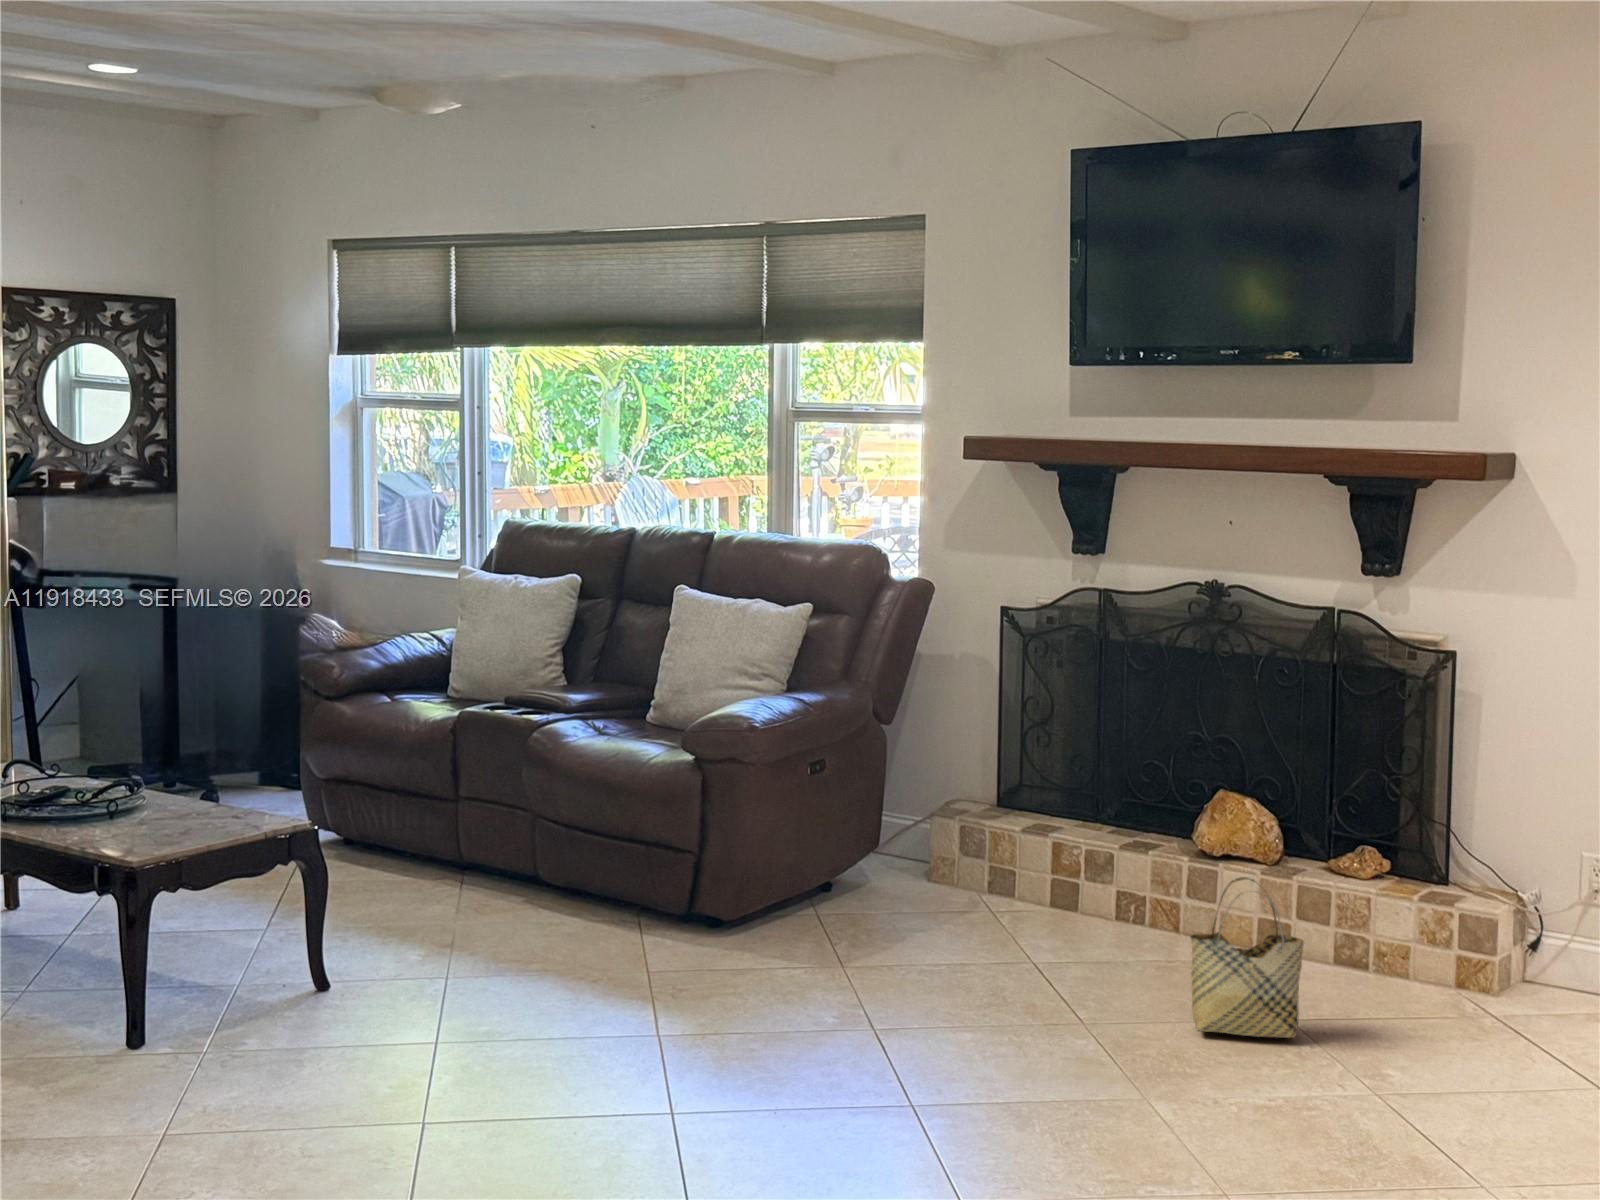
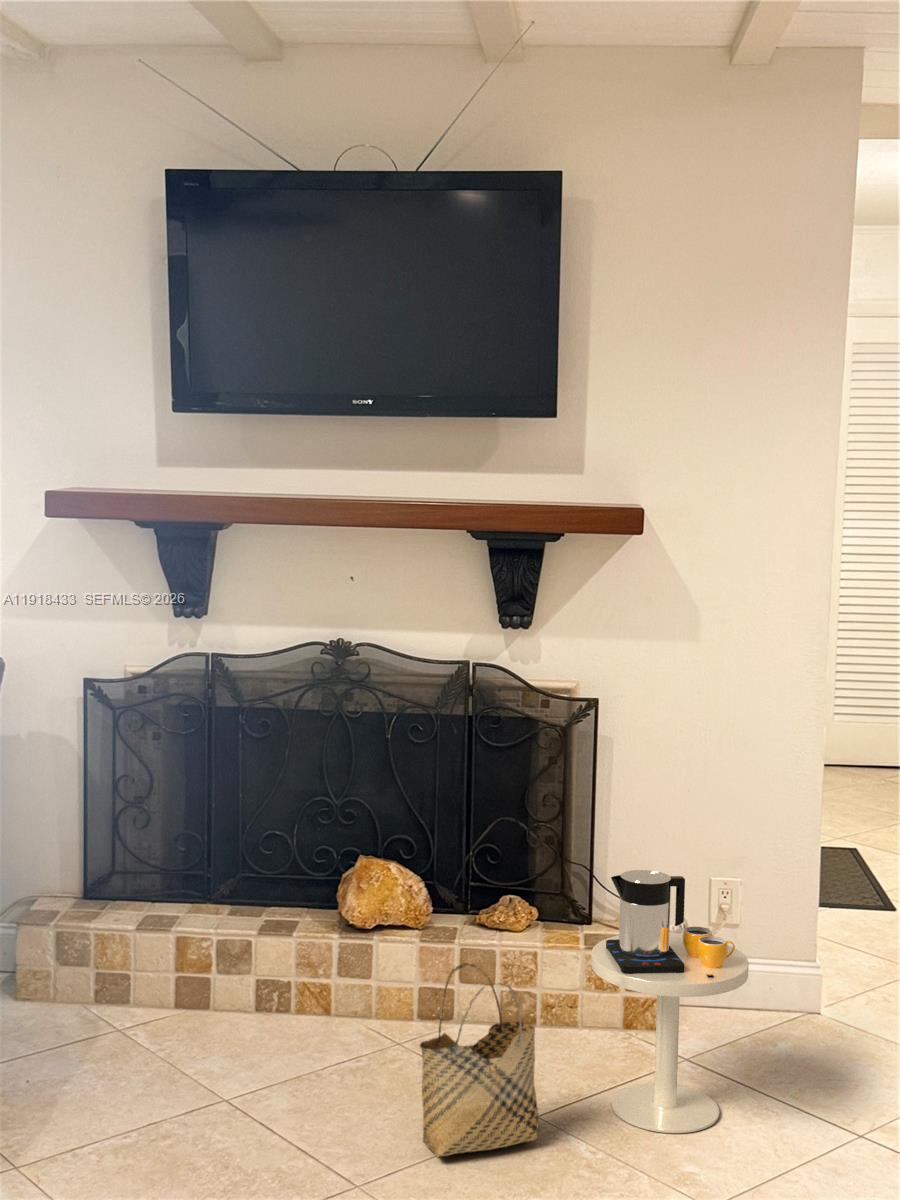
side table: none [1372,819,1529,1064] -> present [591,870,749,1133]

